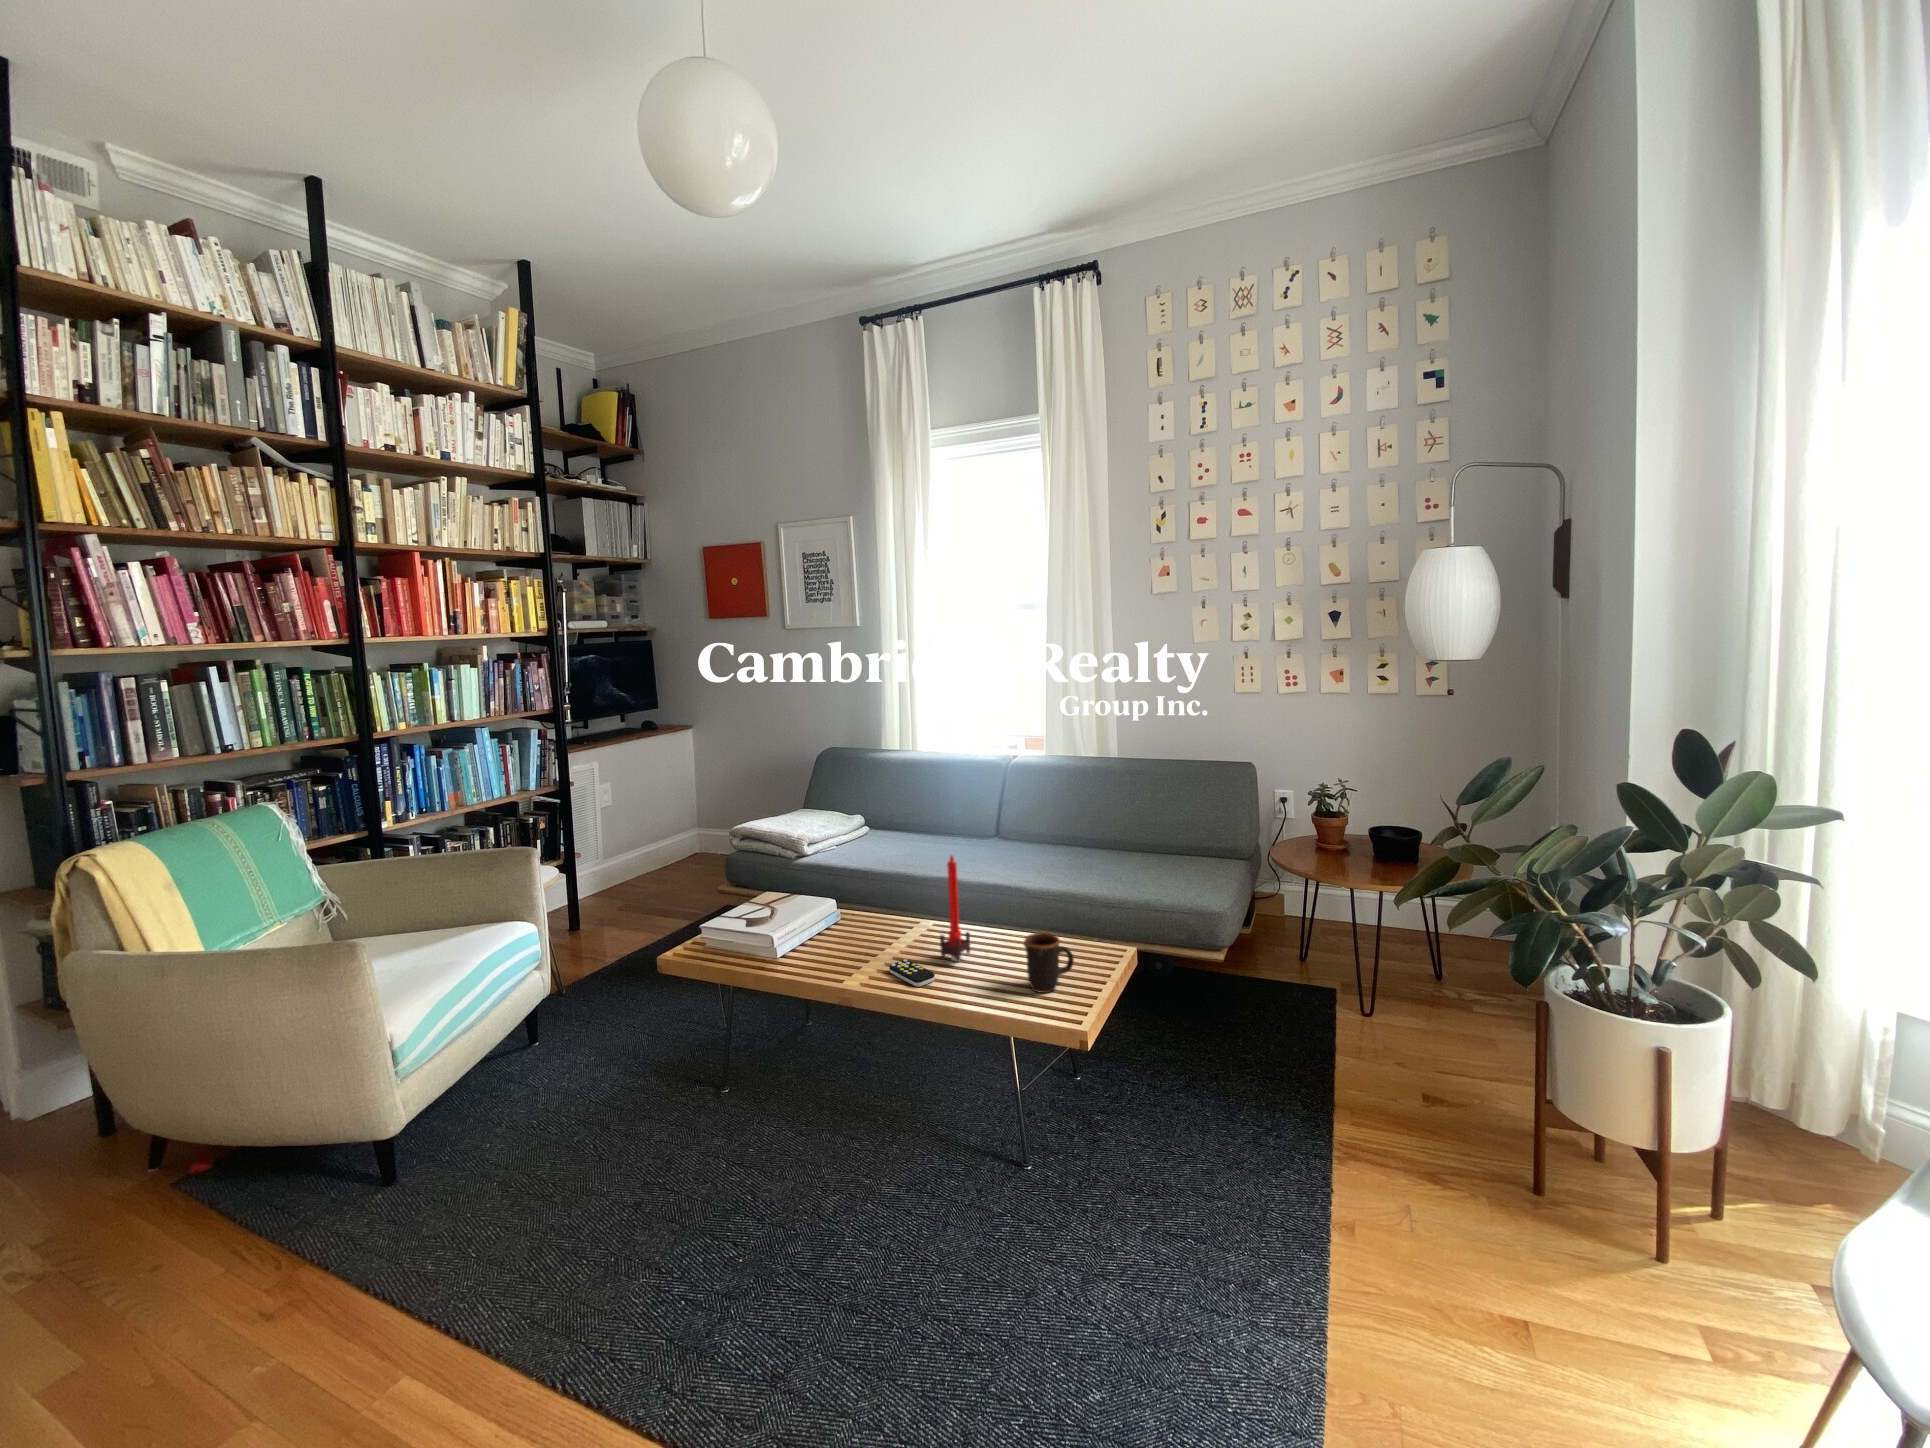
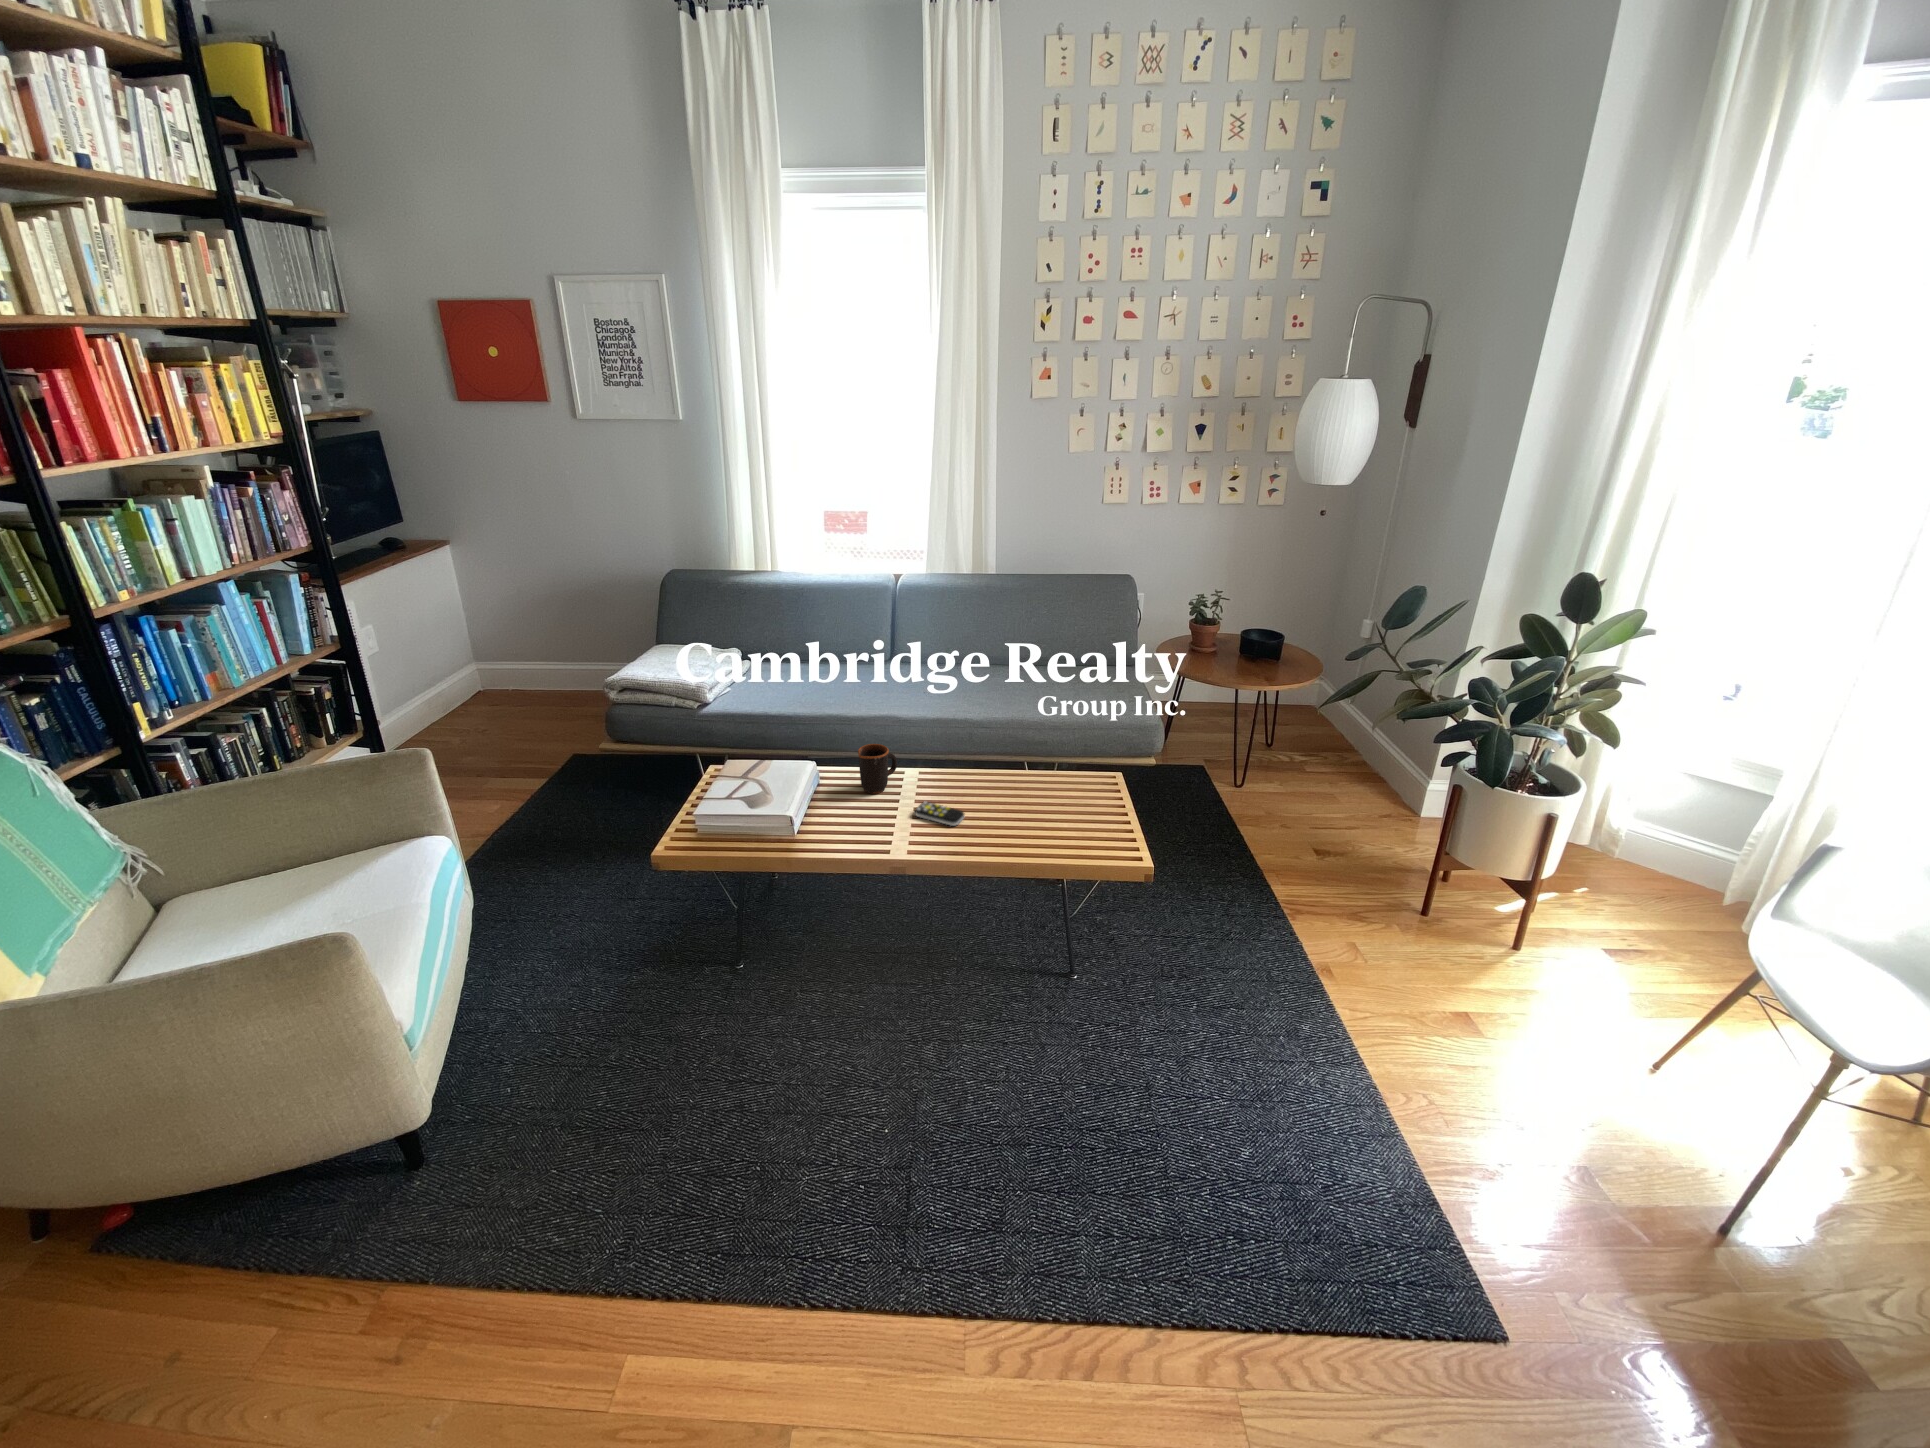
candle: present [940,856,970,962] -> none [951,700,975,795]
mug: present [1024,933,1074,993] -> present [858,744,897,794]

